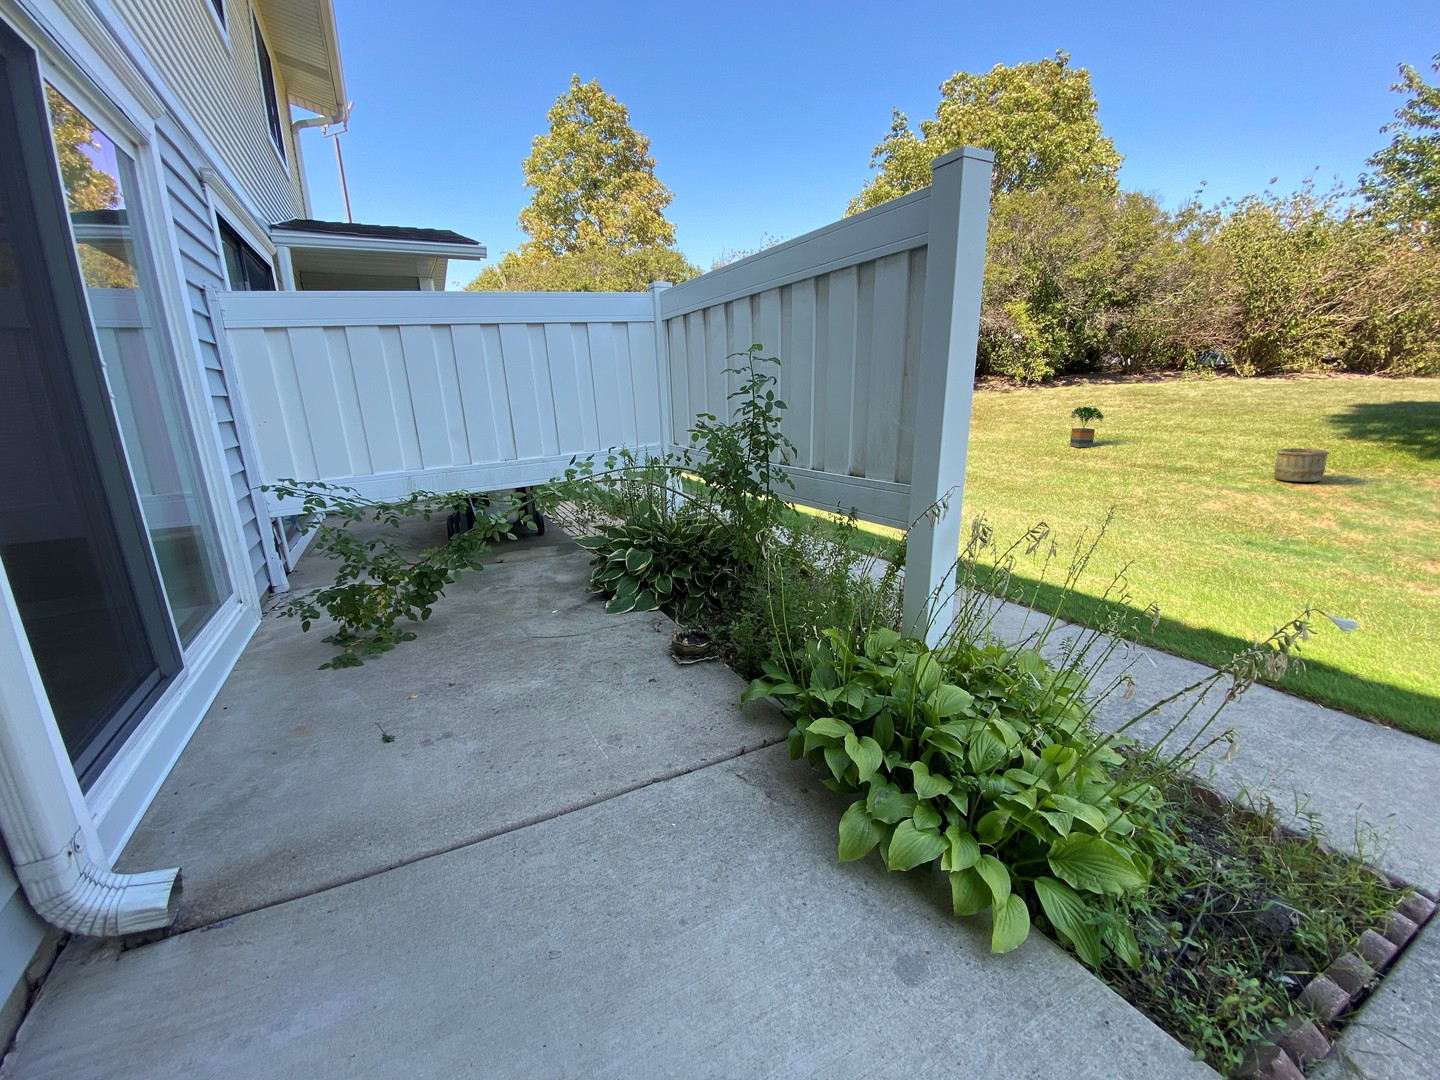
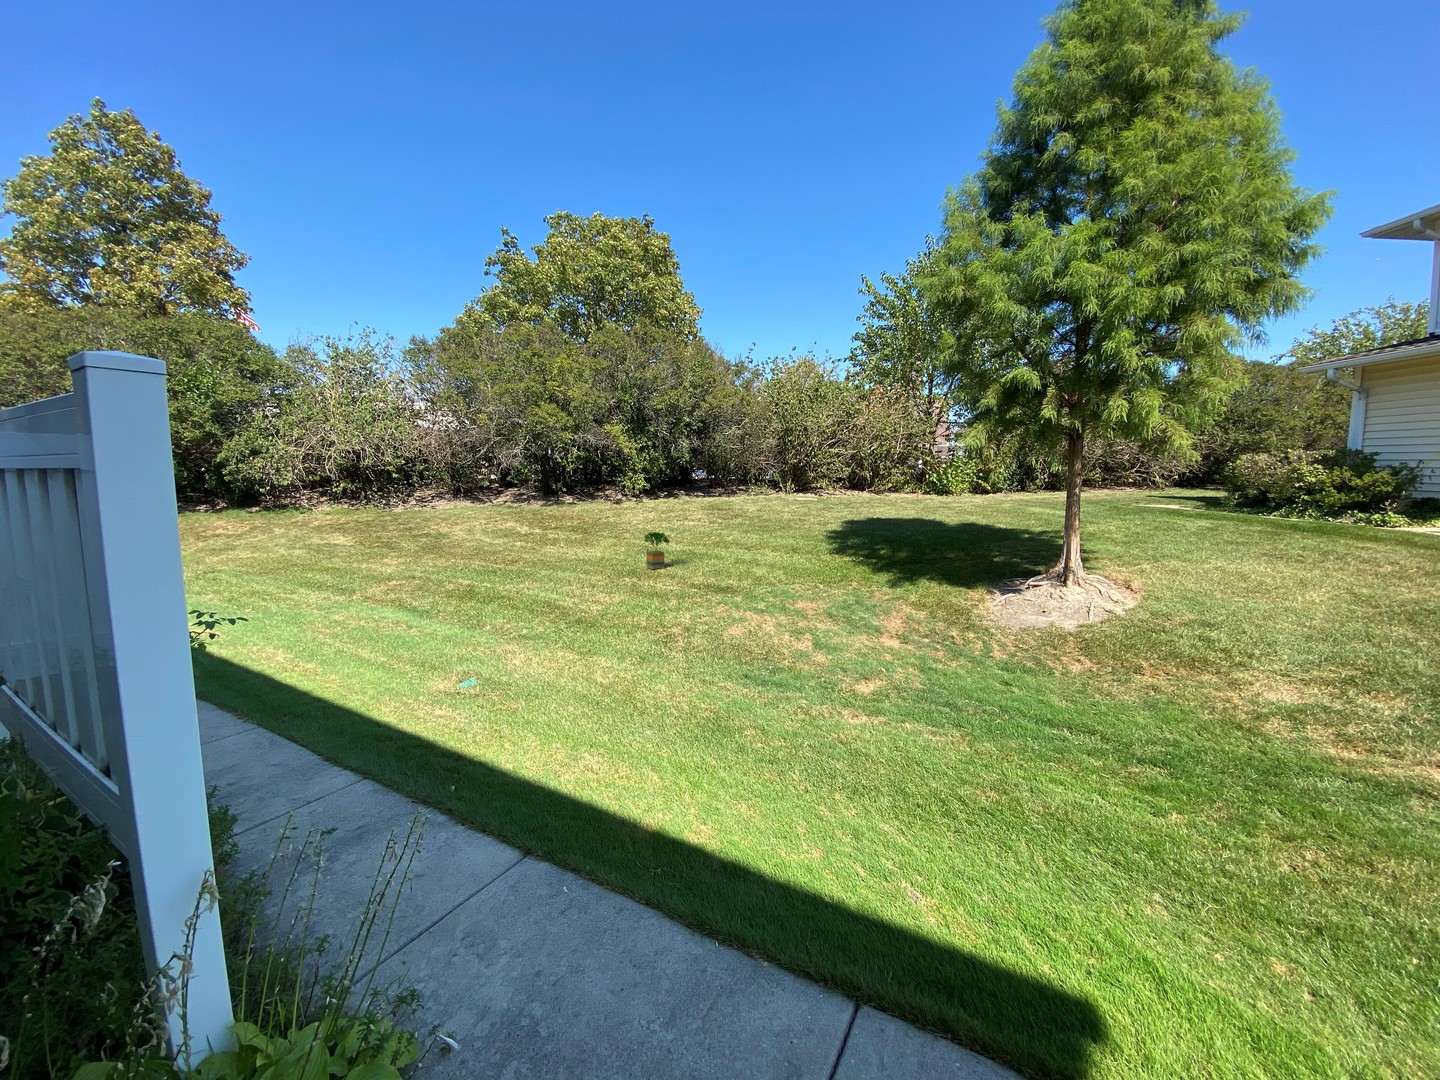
wooden bucket: present [1274,448,1329,482] -> none [781,572,812,600]

